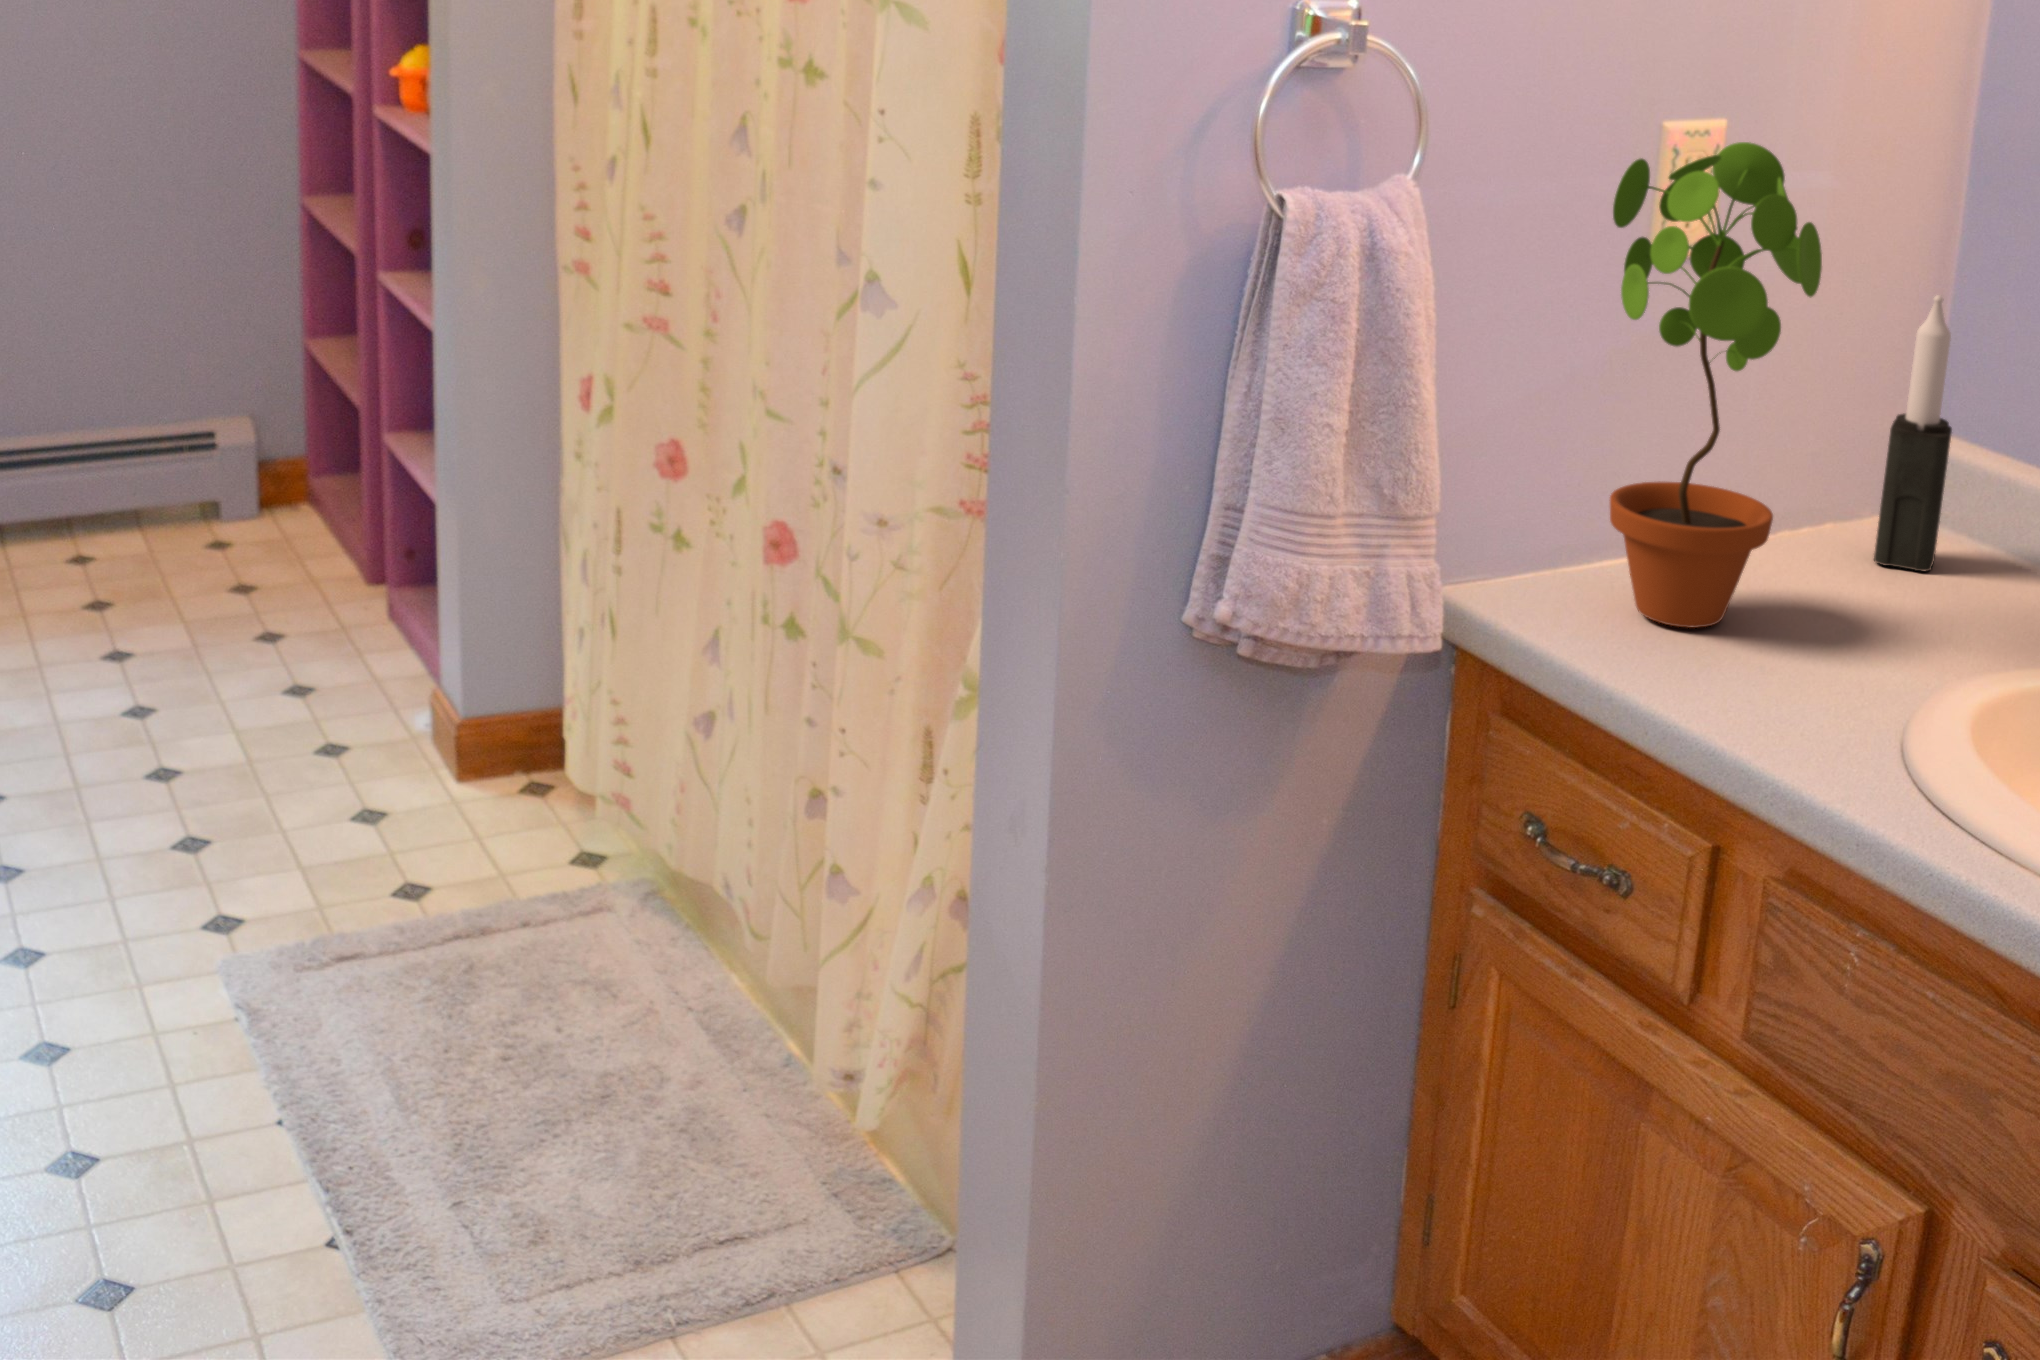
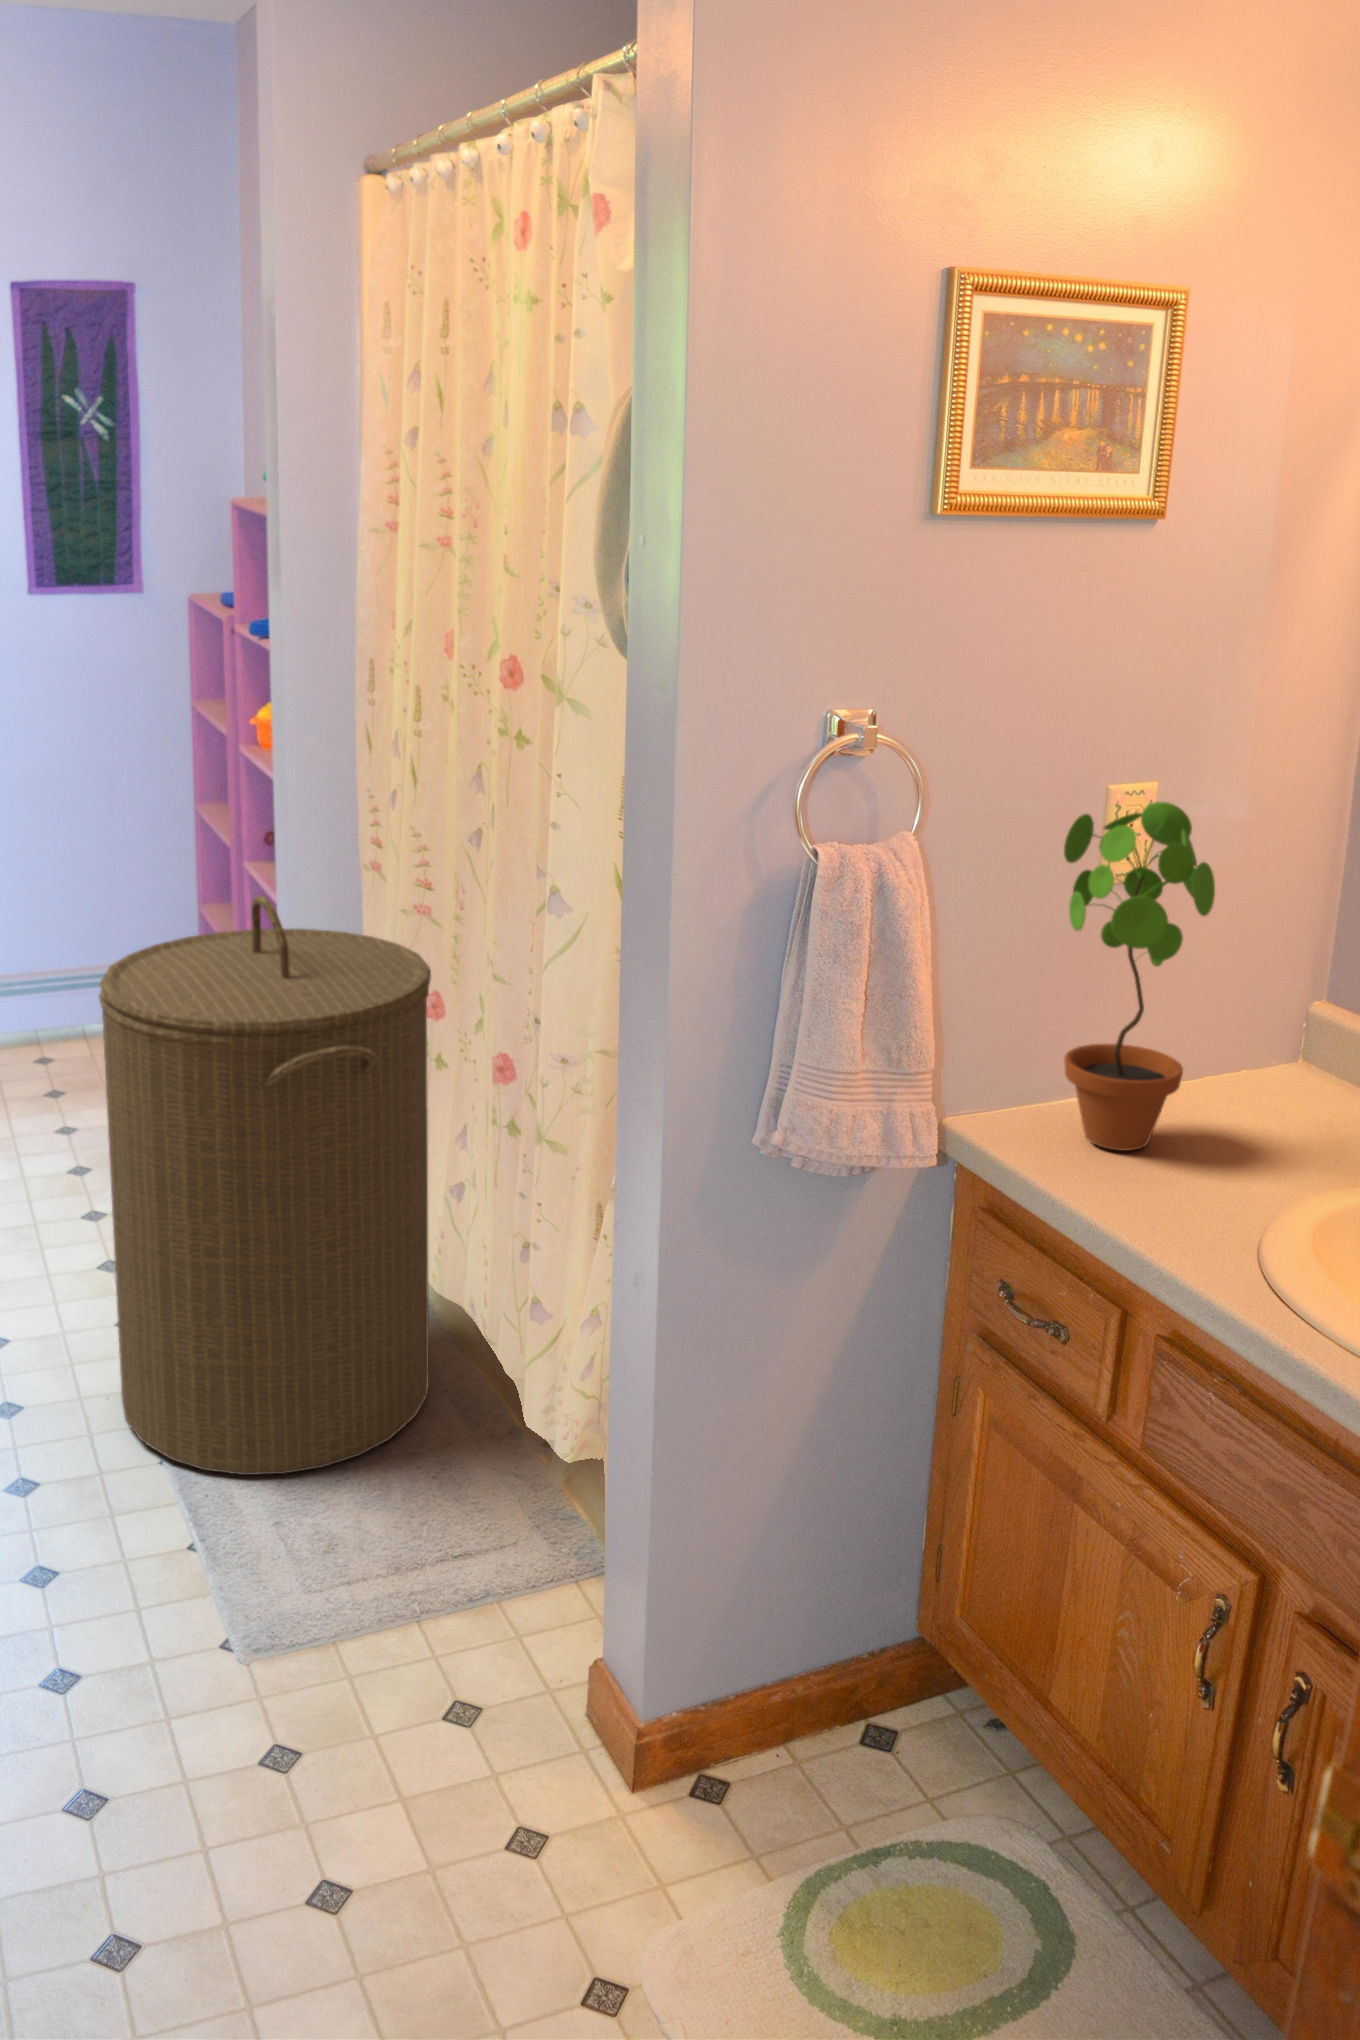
candle: present [1874,295,1952,572] -> none [1273,907,1332,1109]
laundry hamper: none [190,297,676,1133] -> present [99,895,431,1475]

